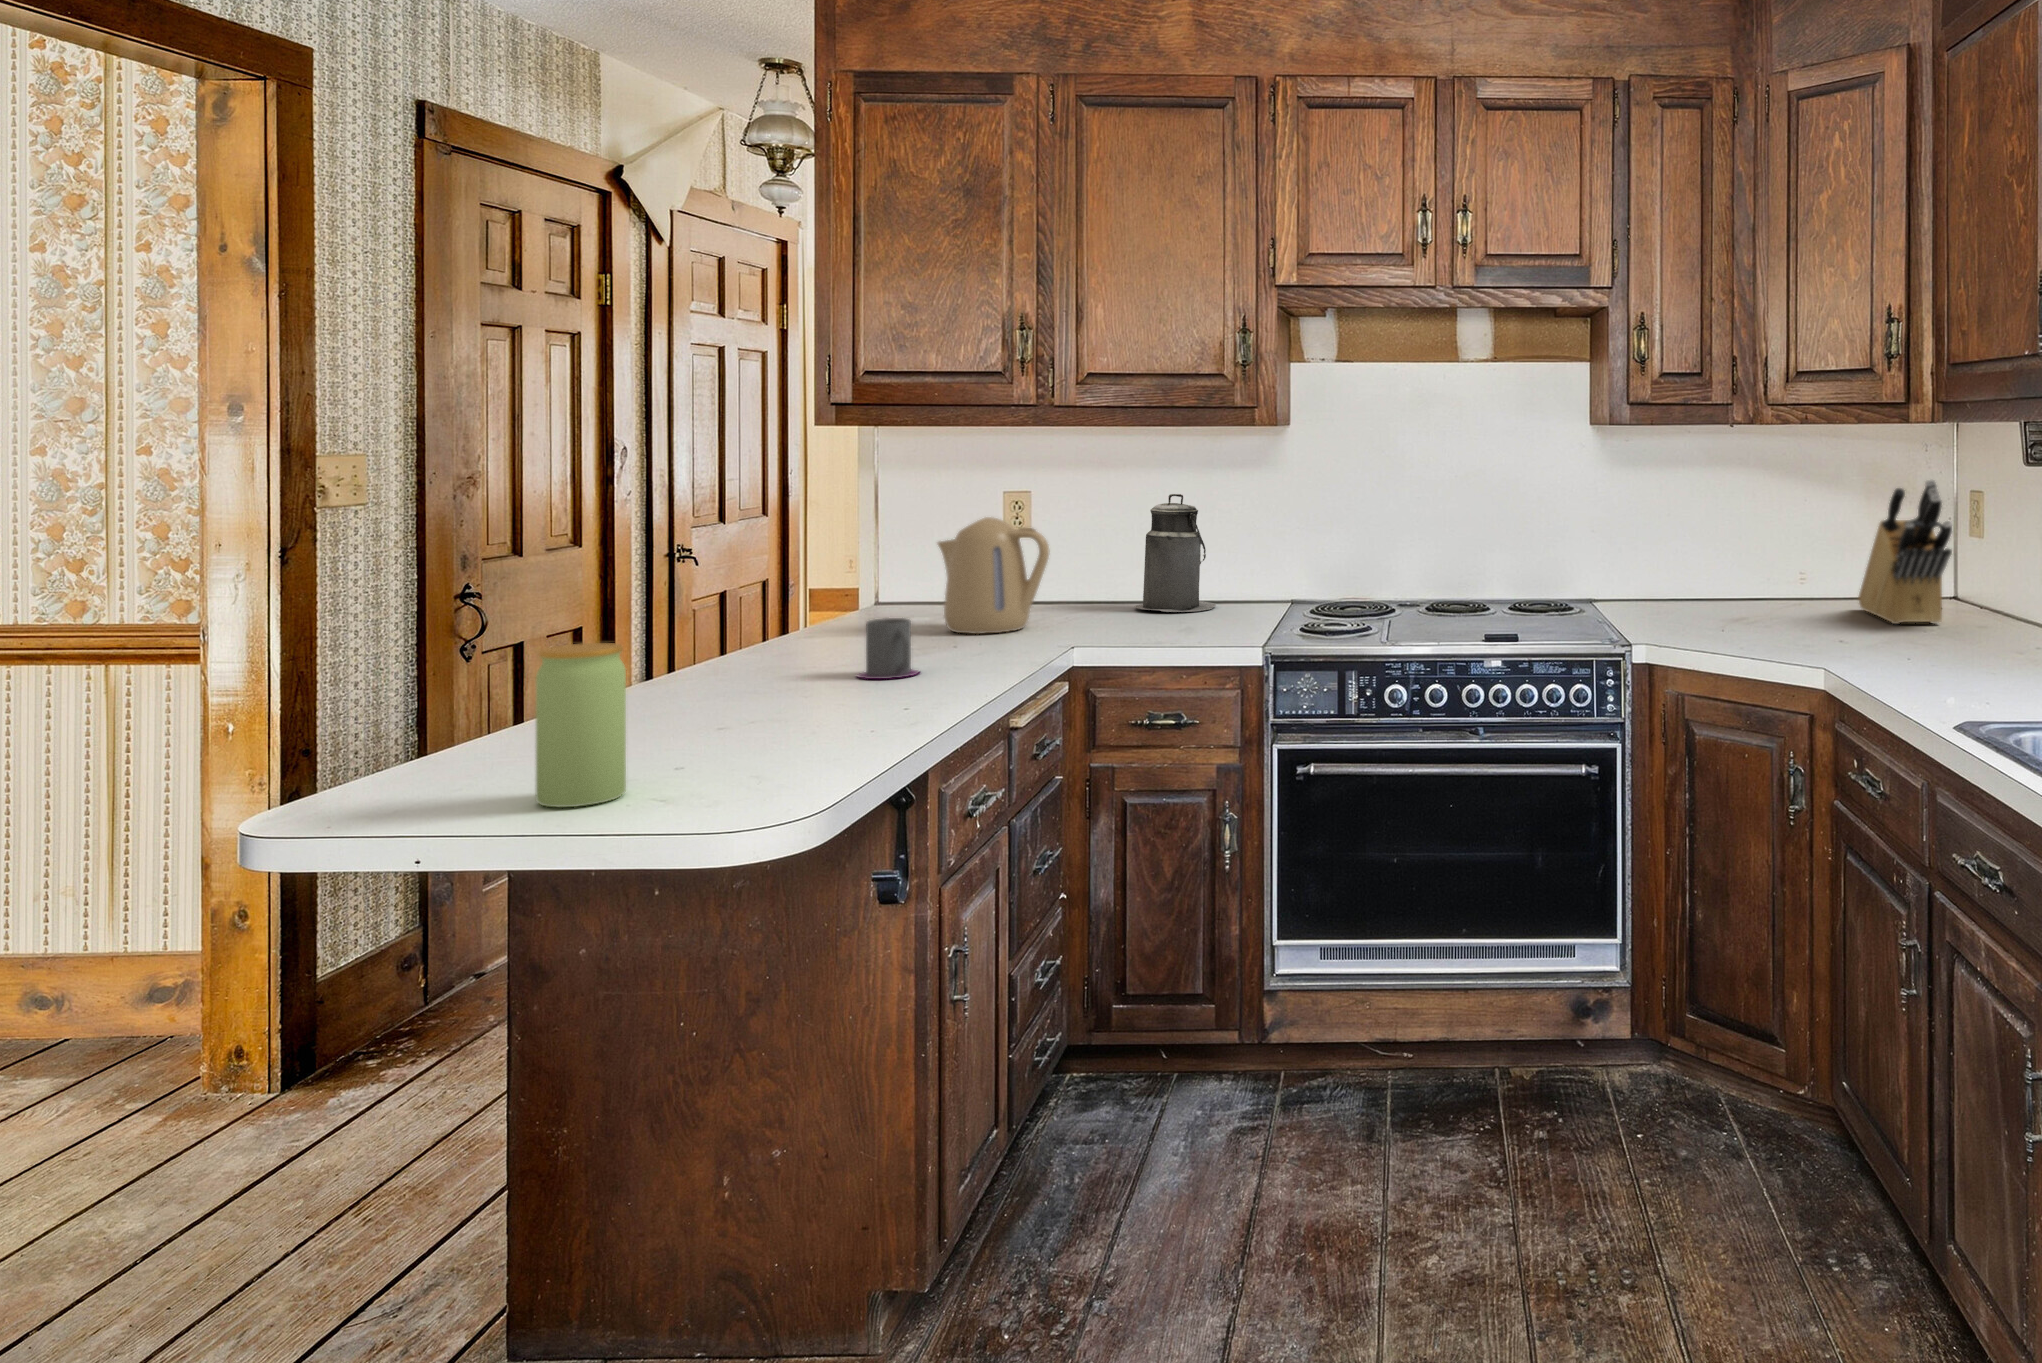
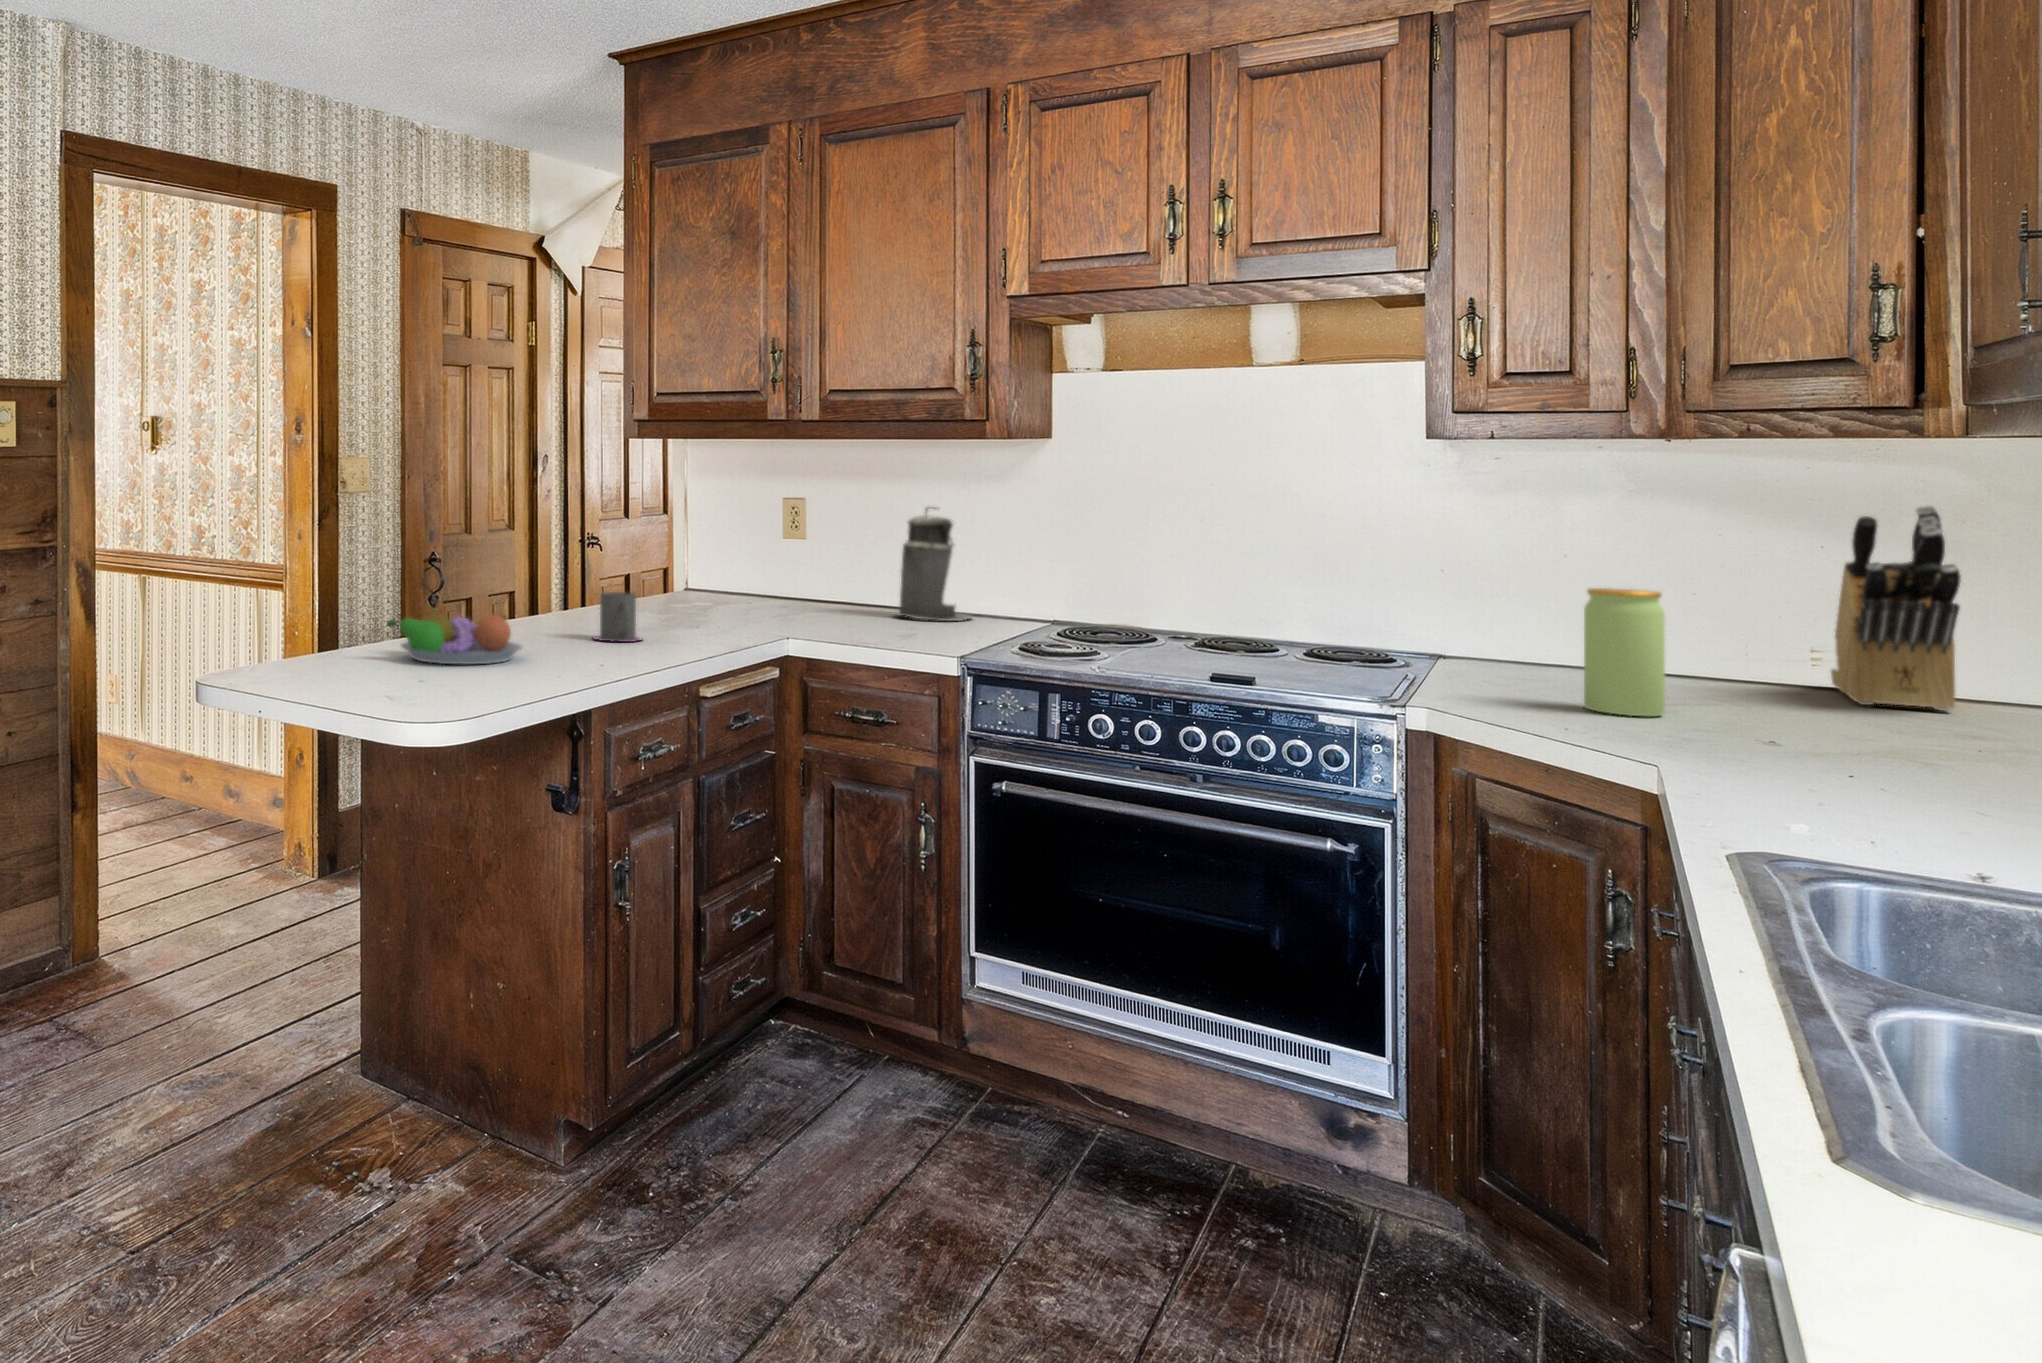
kettle: present [938,517,1050,634] -> none [704,519,794,621]
jar: present [536,643,626,807] -> present [1584,588,1665,716]
fruit bowl: none [628,664,818,740] -> present [387,609,522,664]

